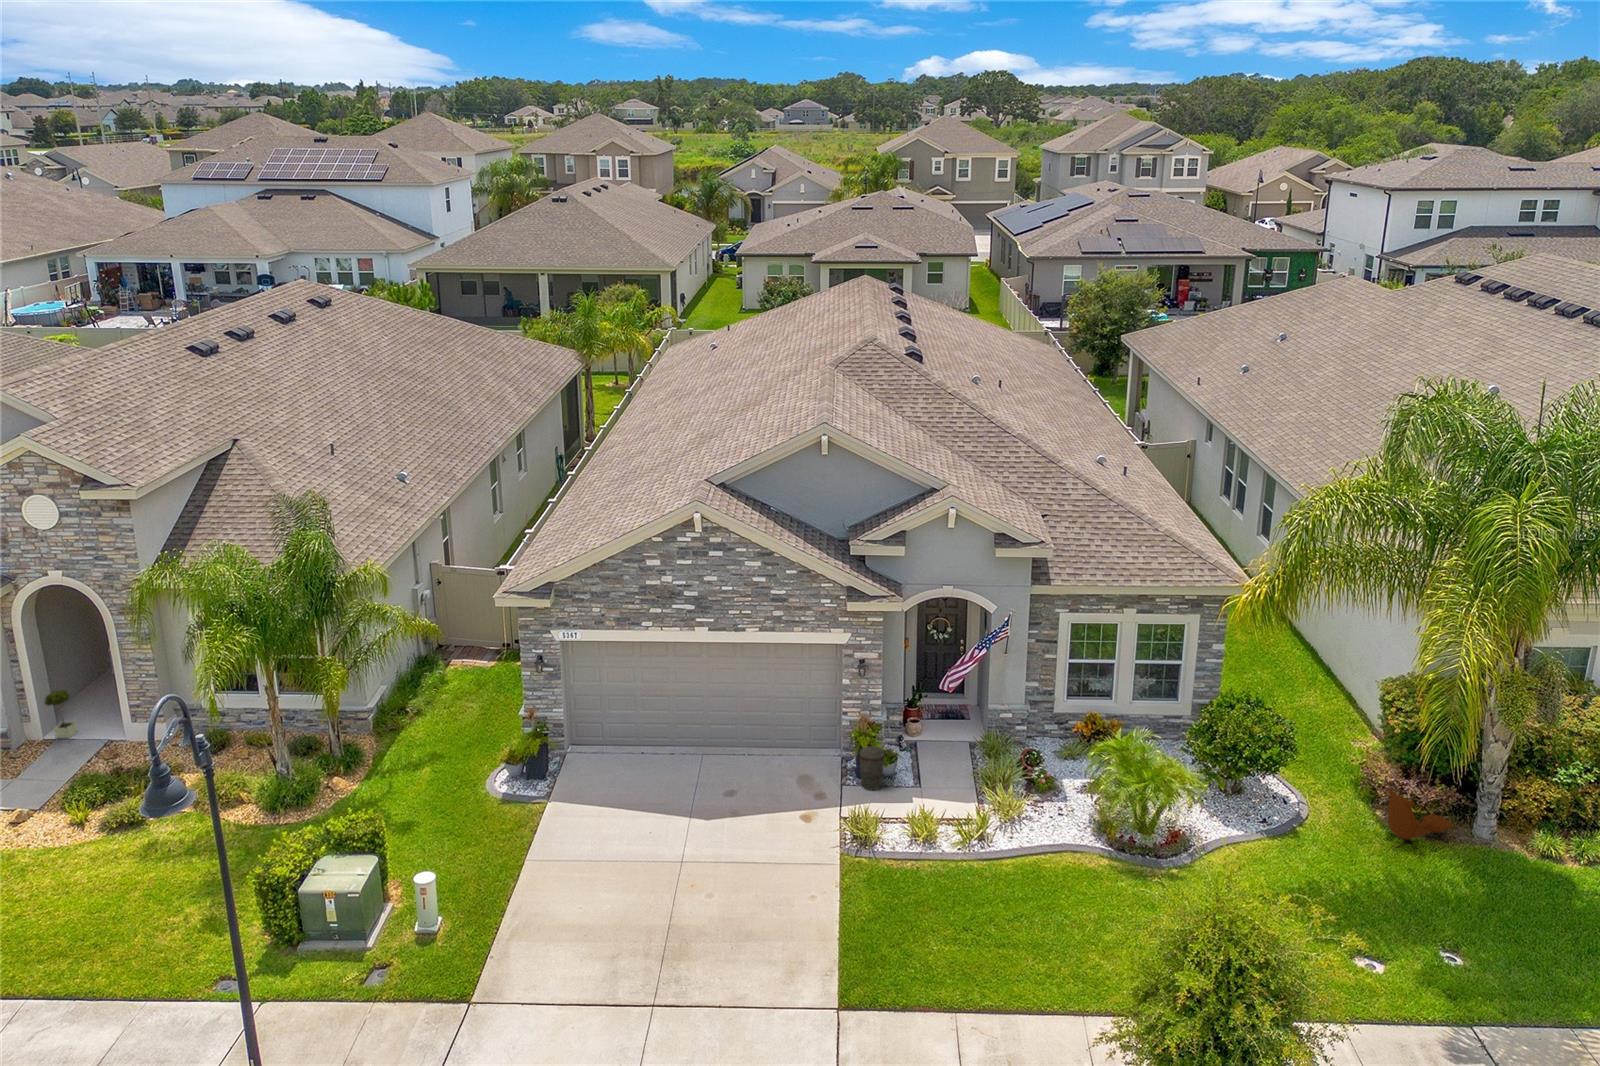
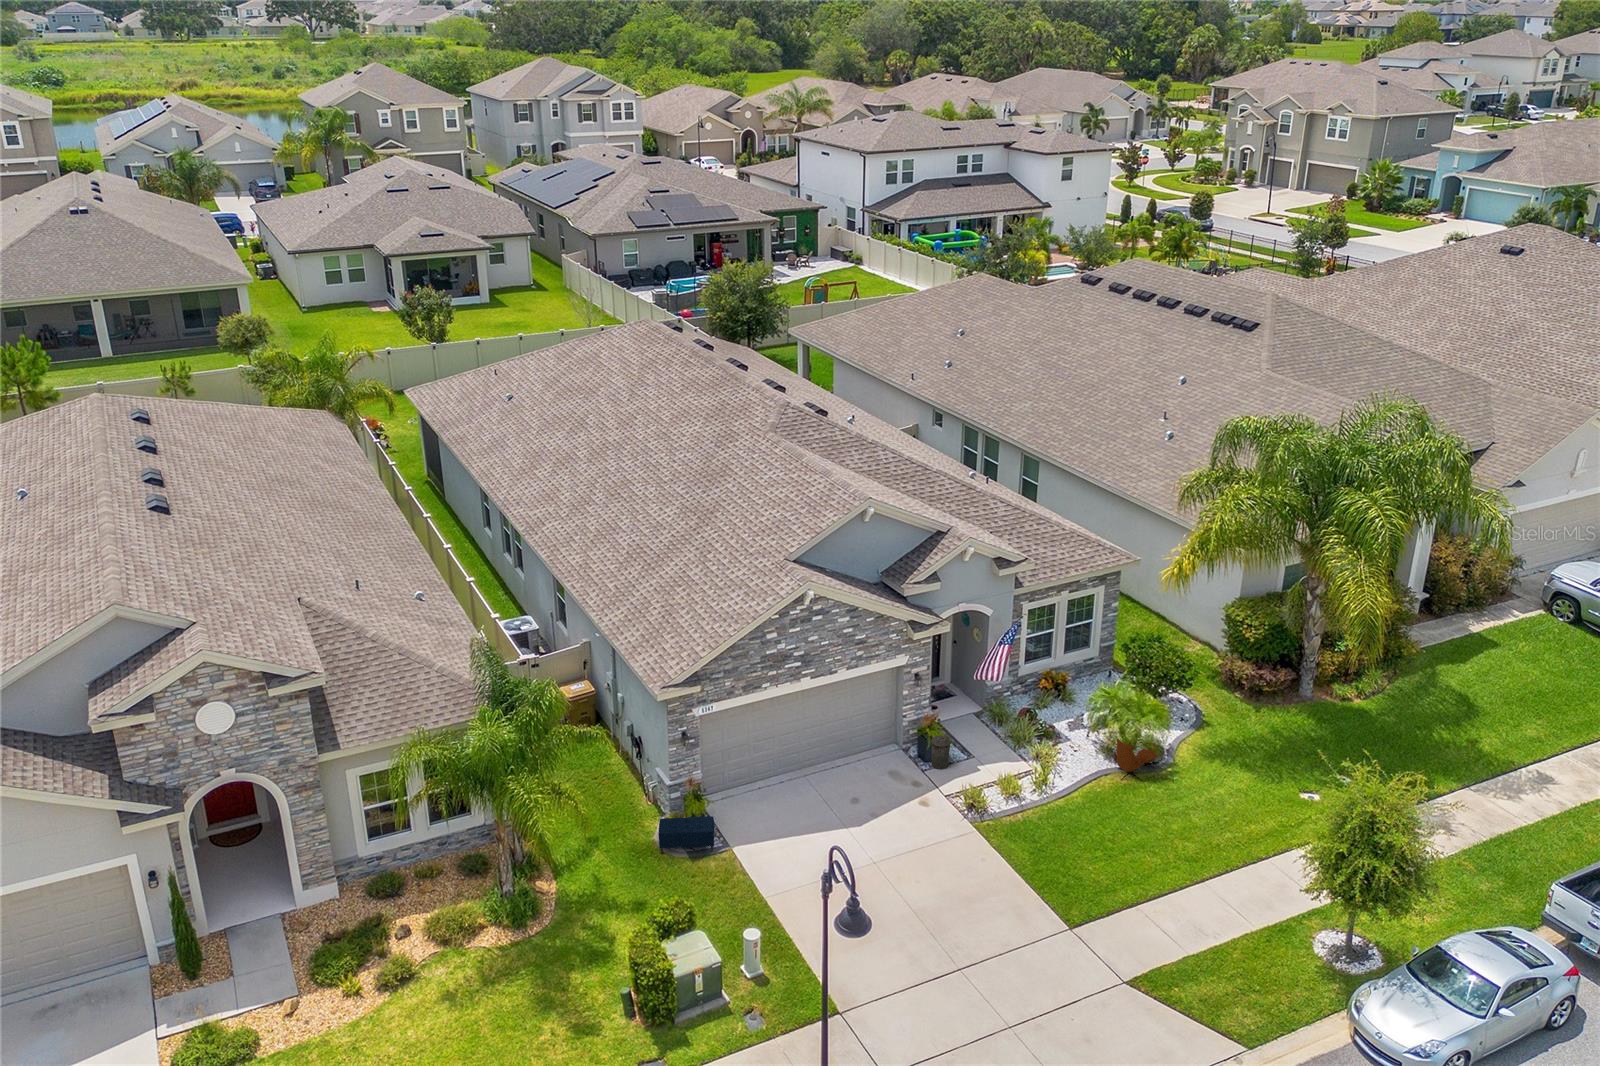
potted tree: present [44,690,78,738] -> none [201,881,228,930]
bench: none [477,750,550,802] -> present [658,816,714,854]
lounge chair: present [1388,789,1453,850] -> present [1117,738,1157,781]

